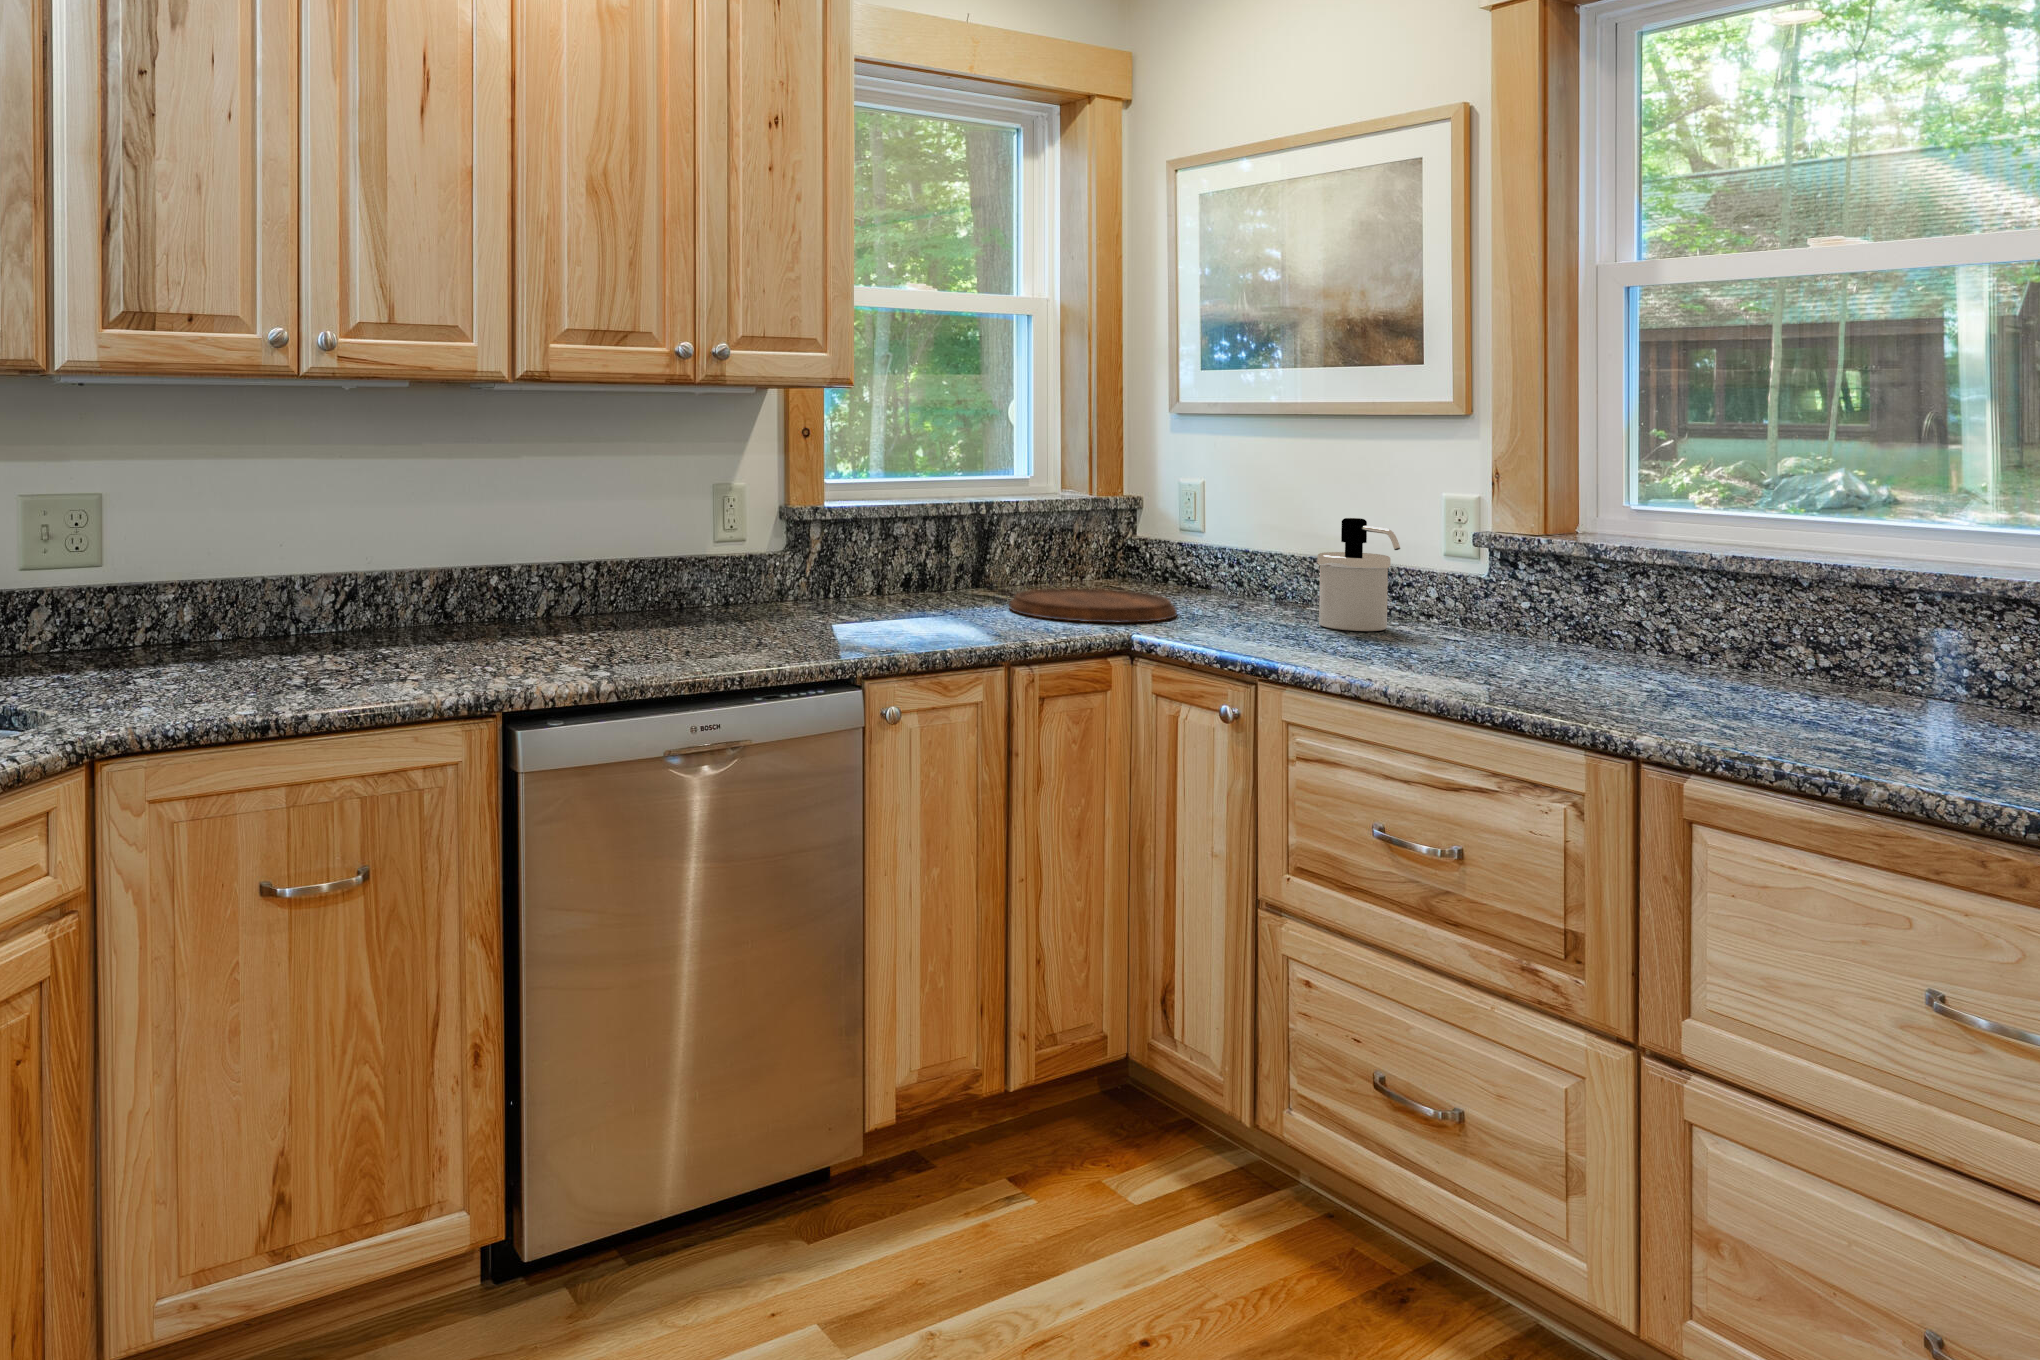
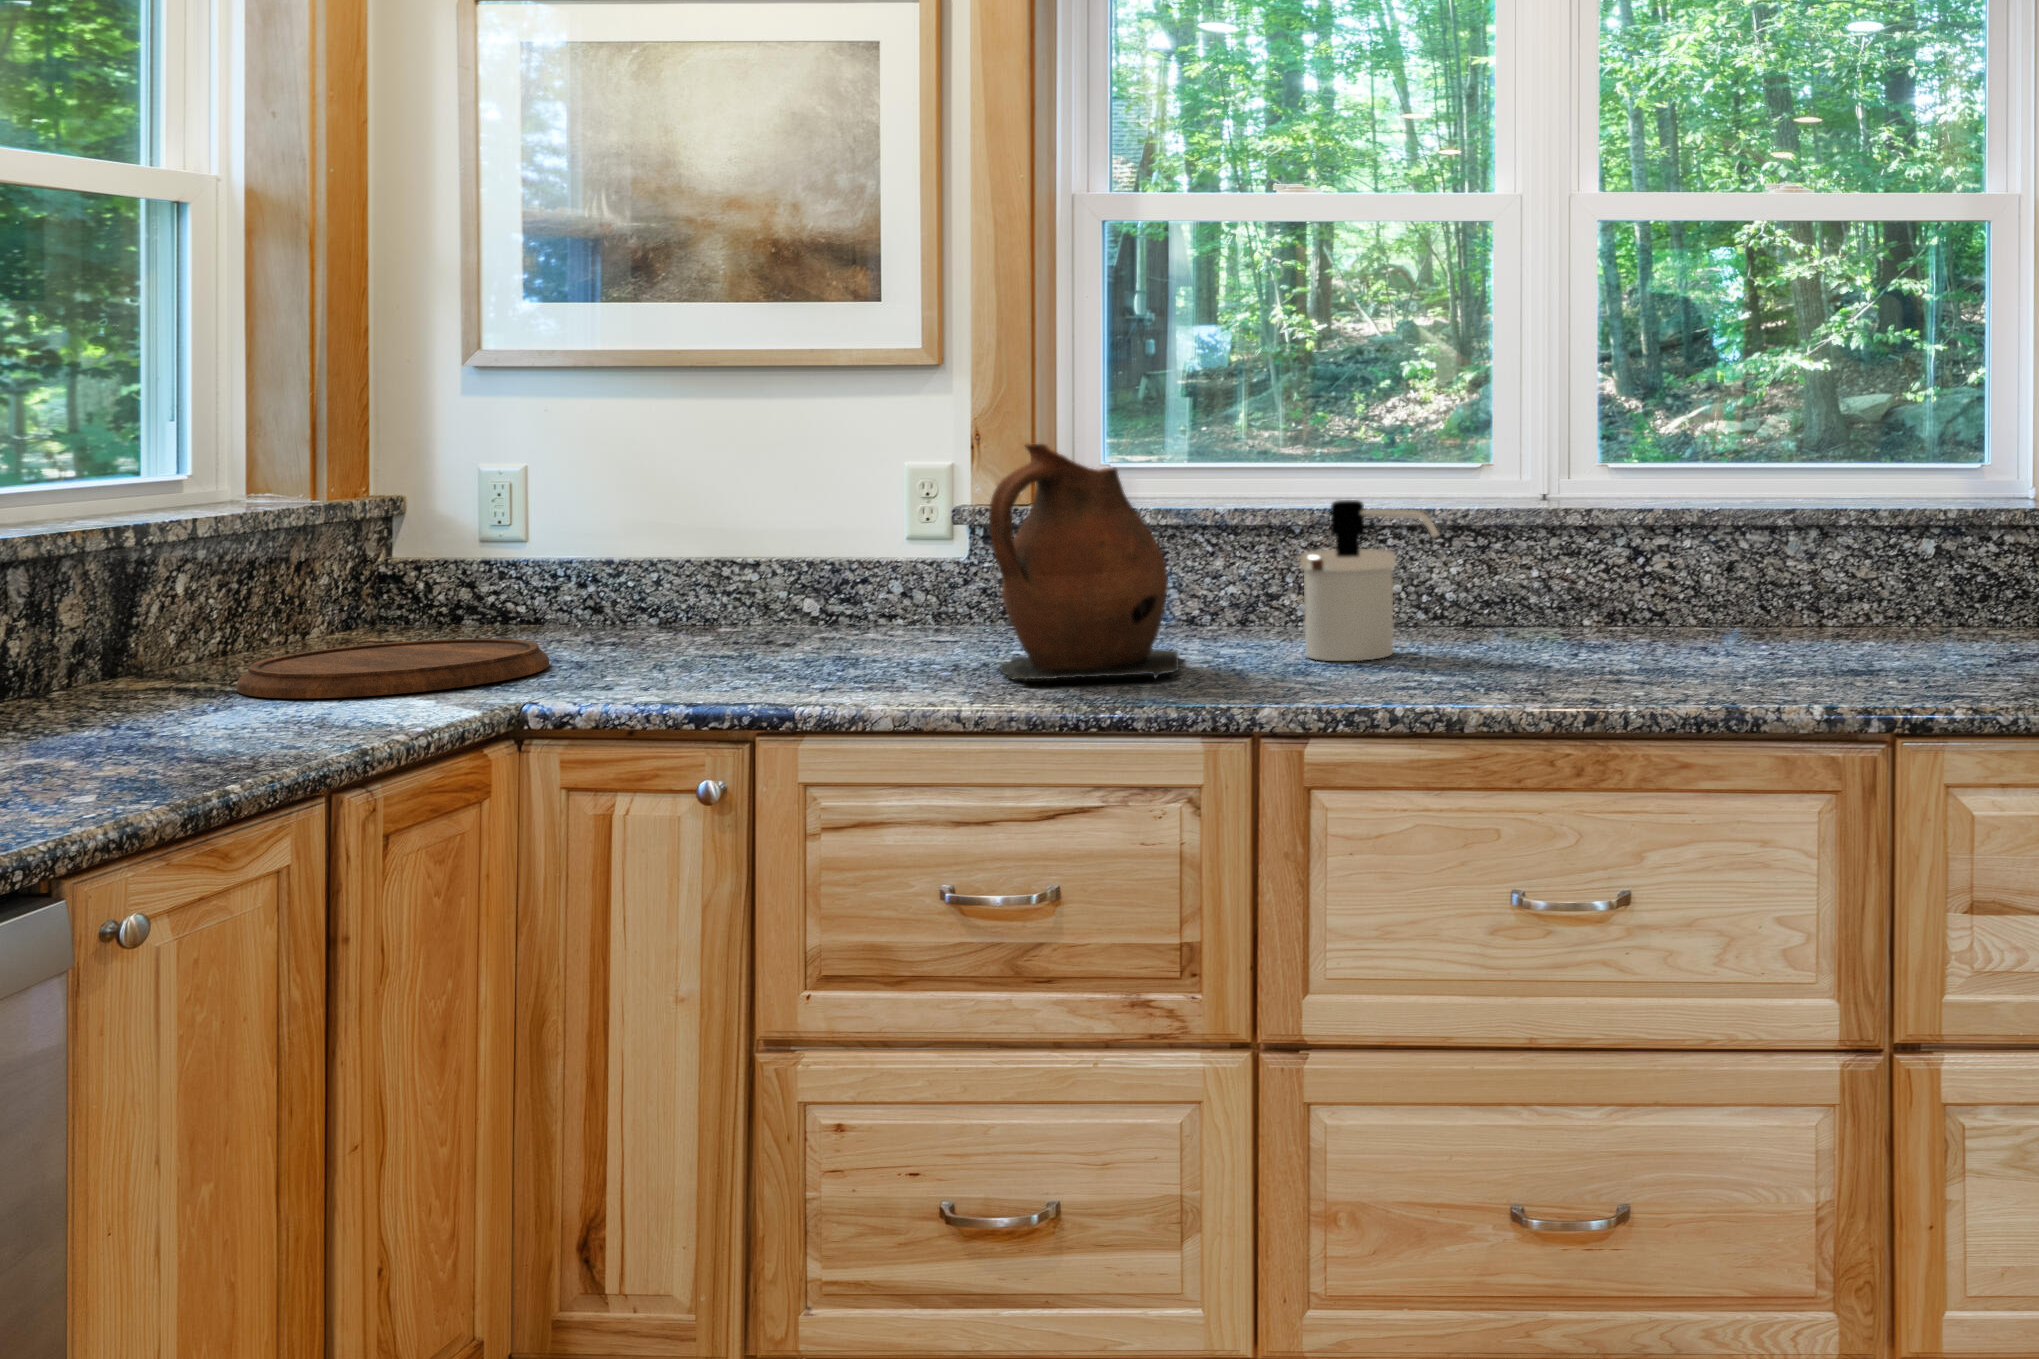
ceramic pitcher: none [1440,490,1635,699] -> present [989,444,1179,680]
soap dispenser: present [1318,518,1400,631] -> present [1300,500,1439,661]

